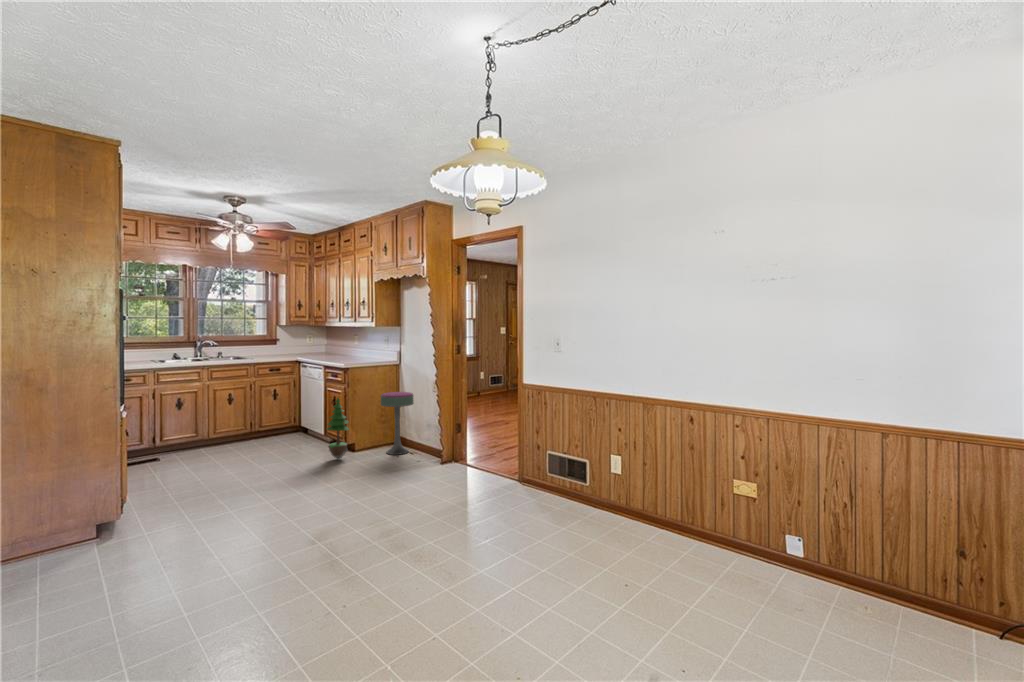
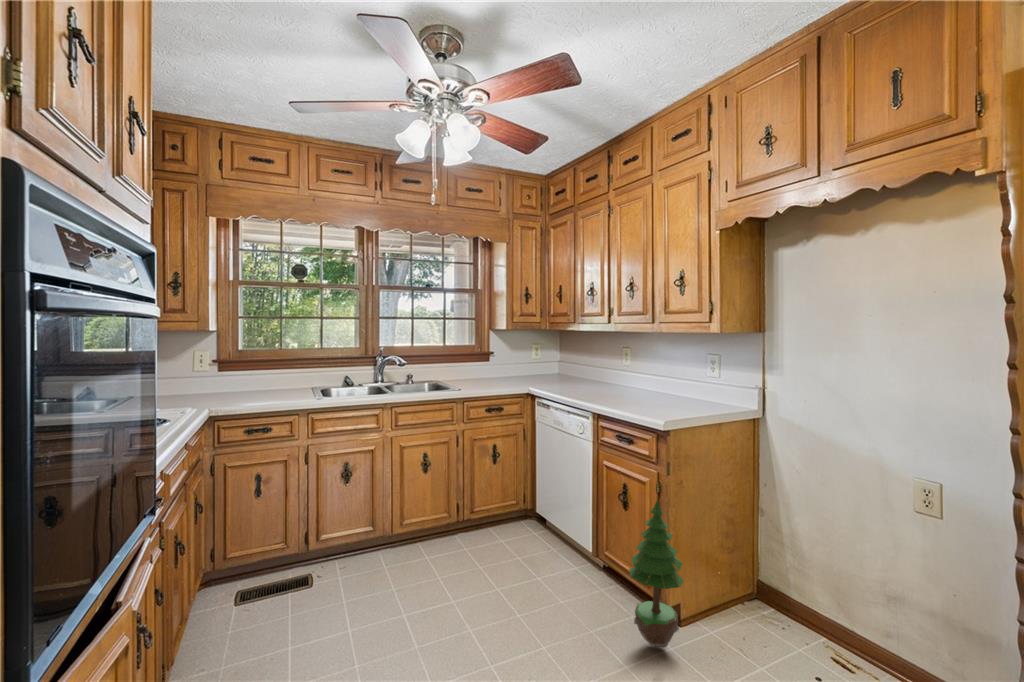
bar stool: present [381,392,414,455] -> none [740,484,828,649]

